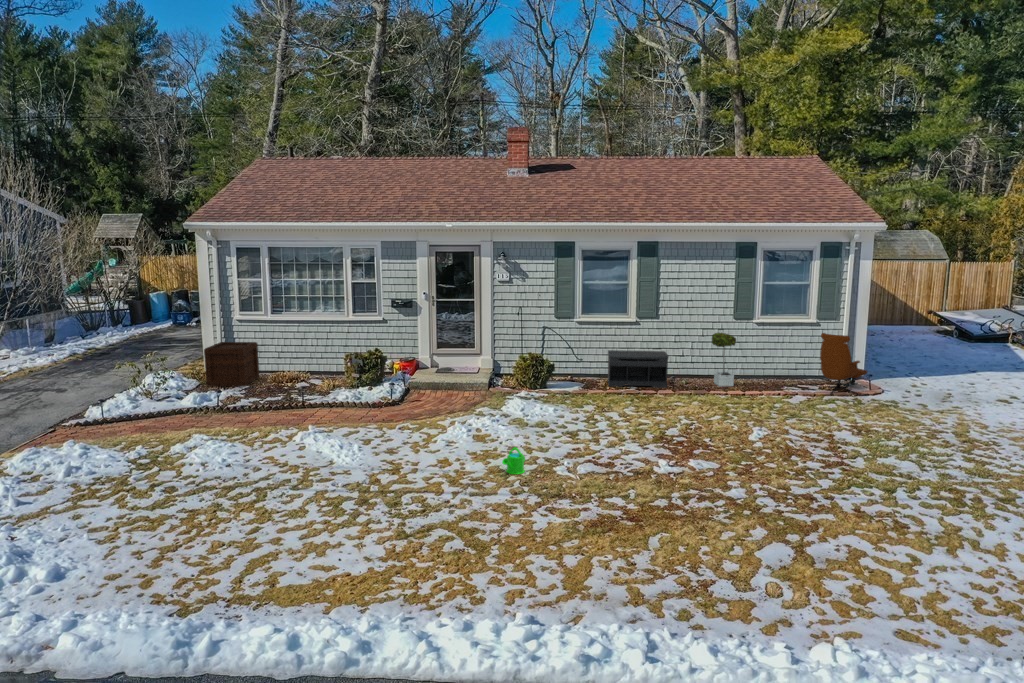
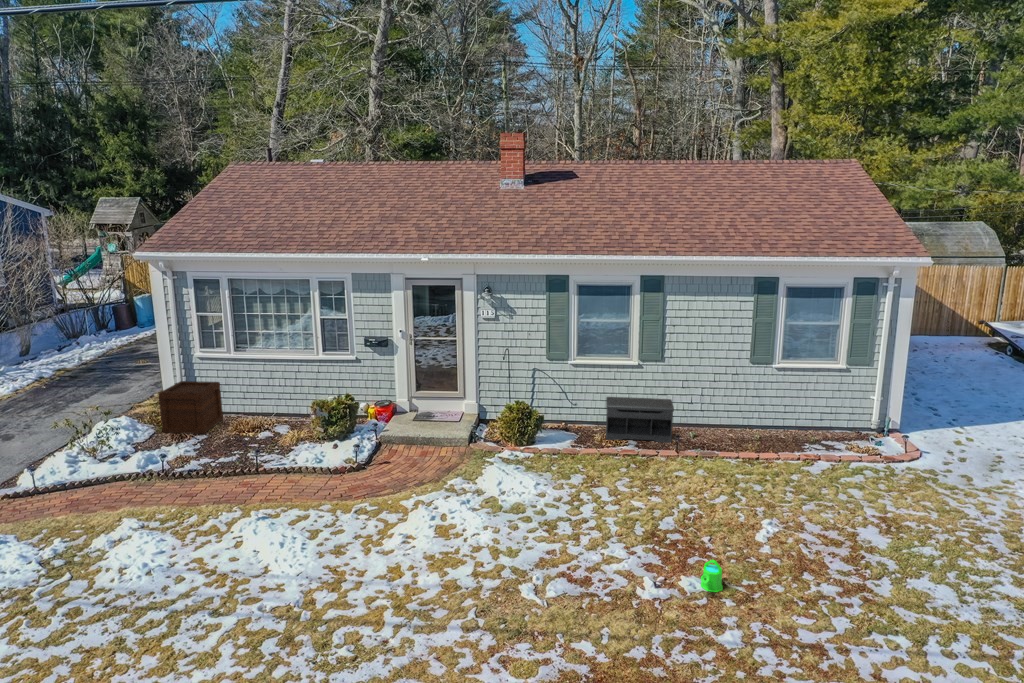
potted tree: present [712,333,736,386] -> none [724,381,752,441]
lounge chair: present [820,333,867,395] -> none [847,387,904,459]
watering can: present [502,447,525,474] -> present [701,560,723,592]

